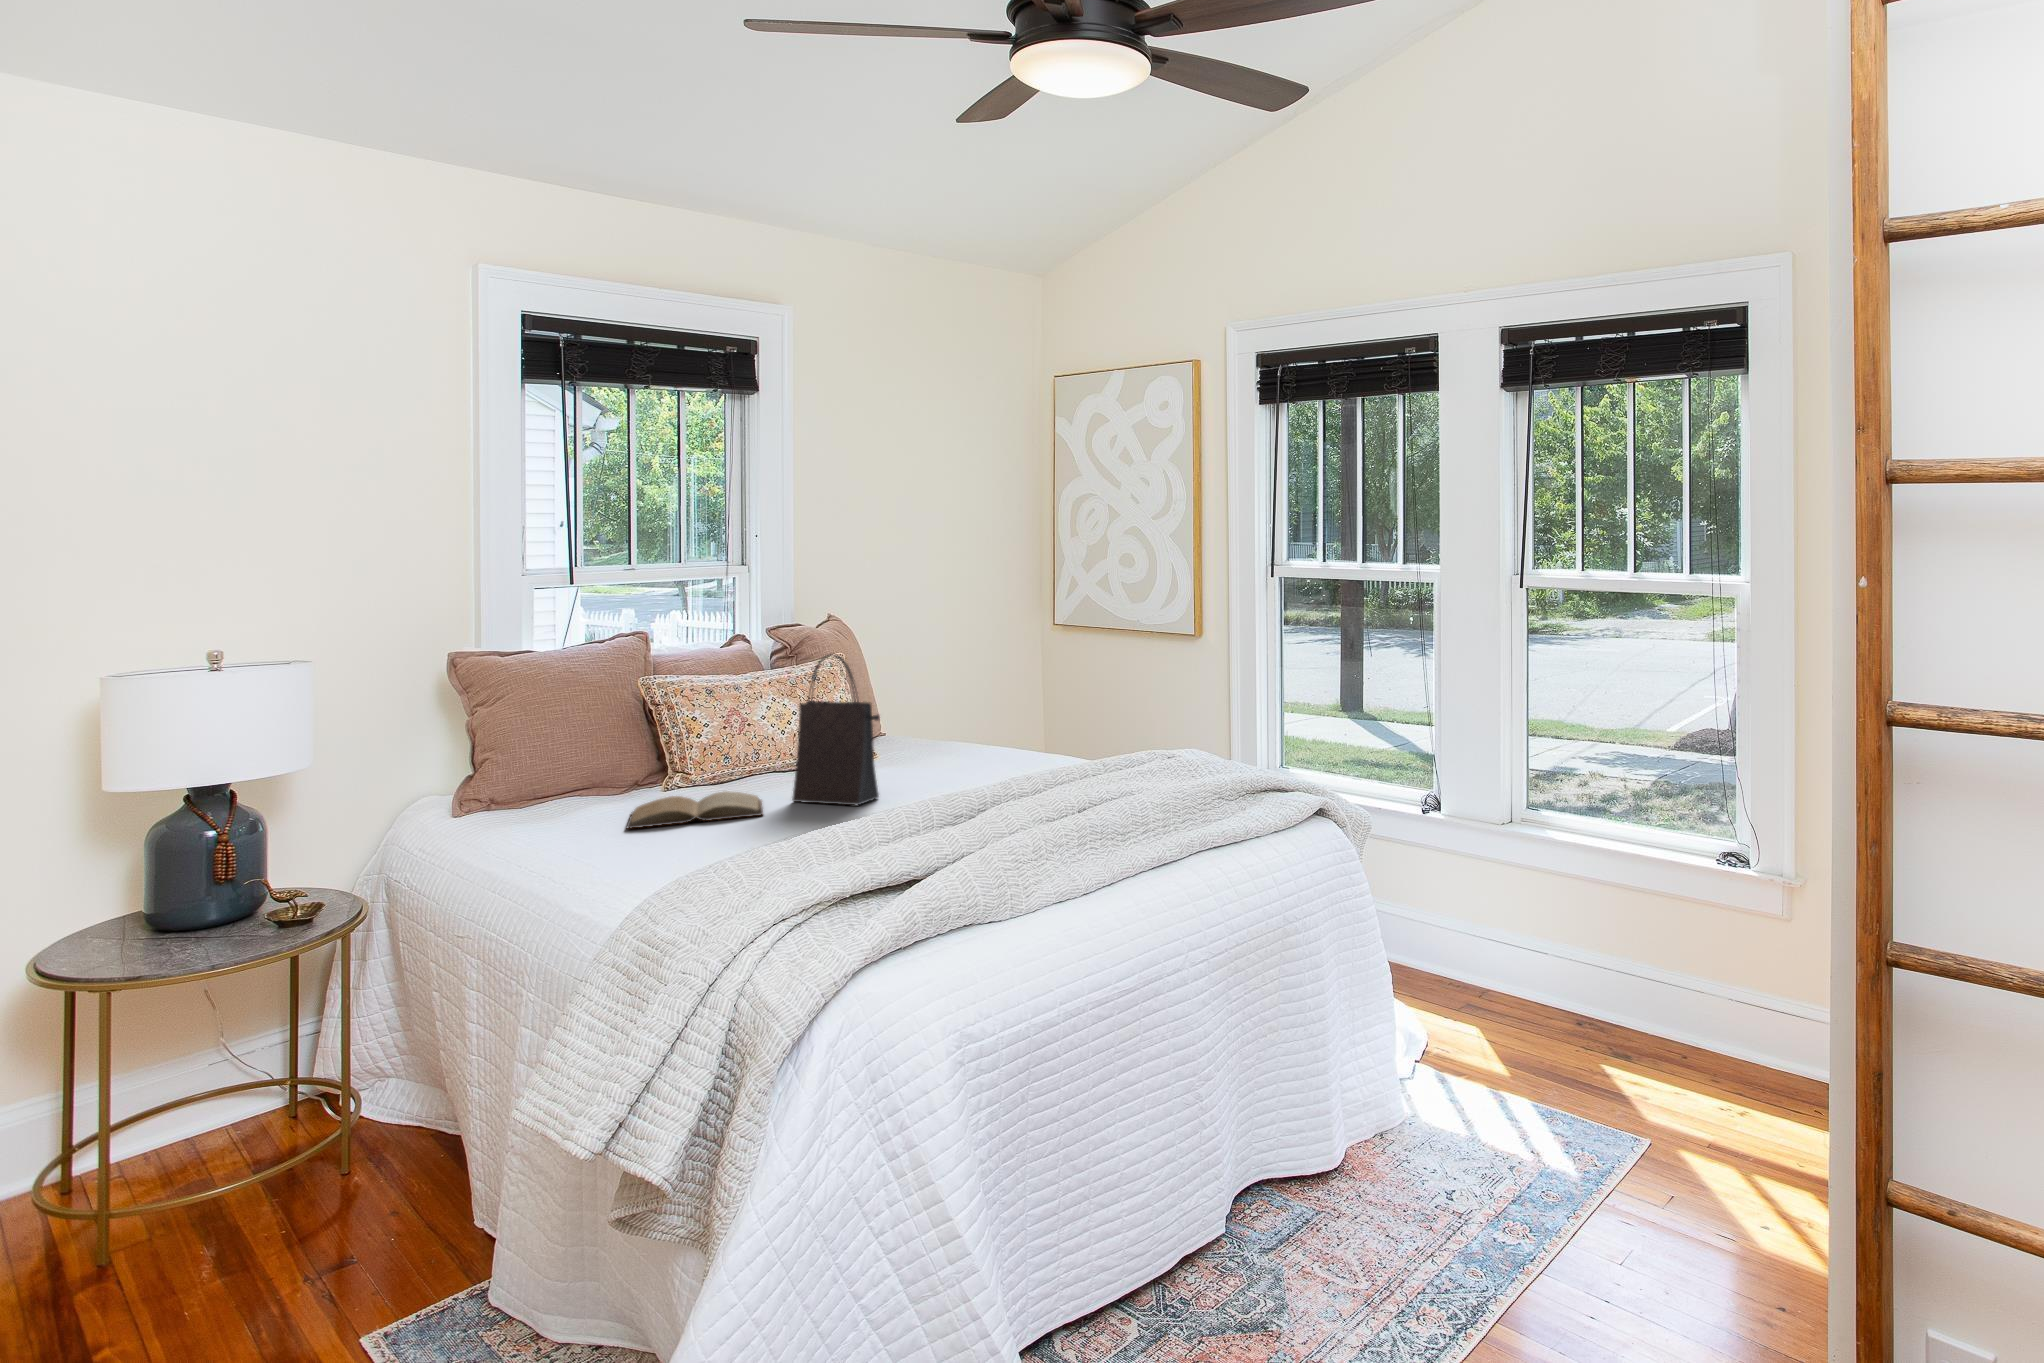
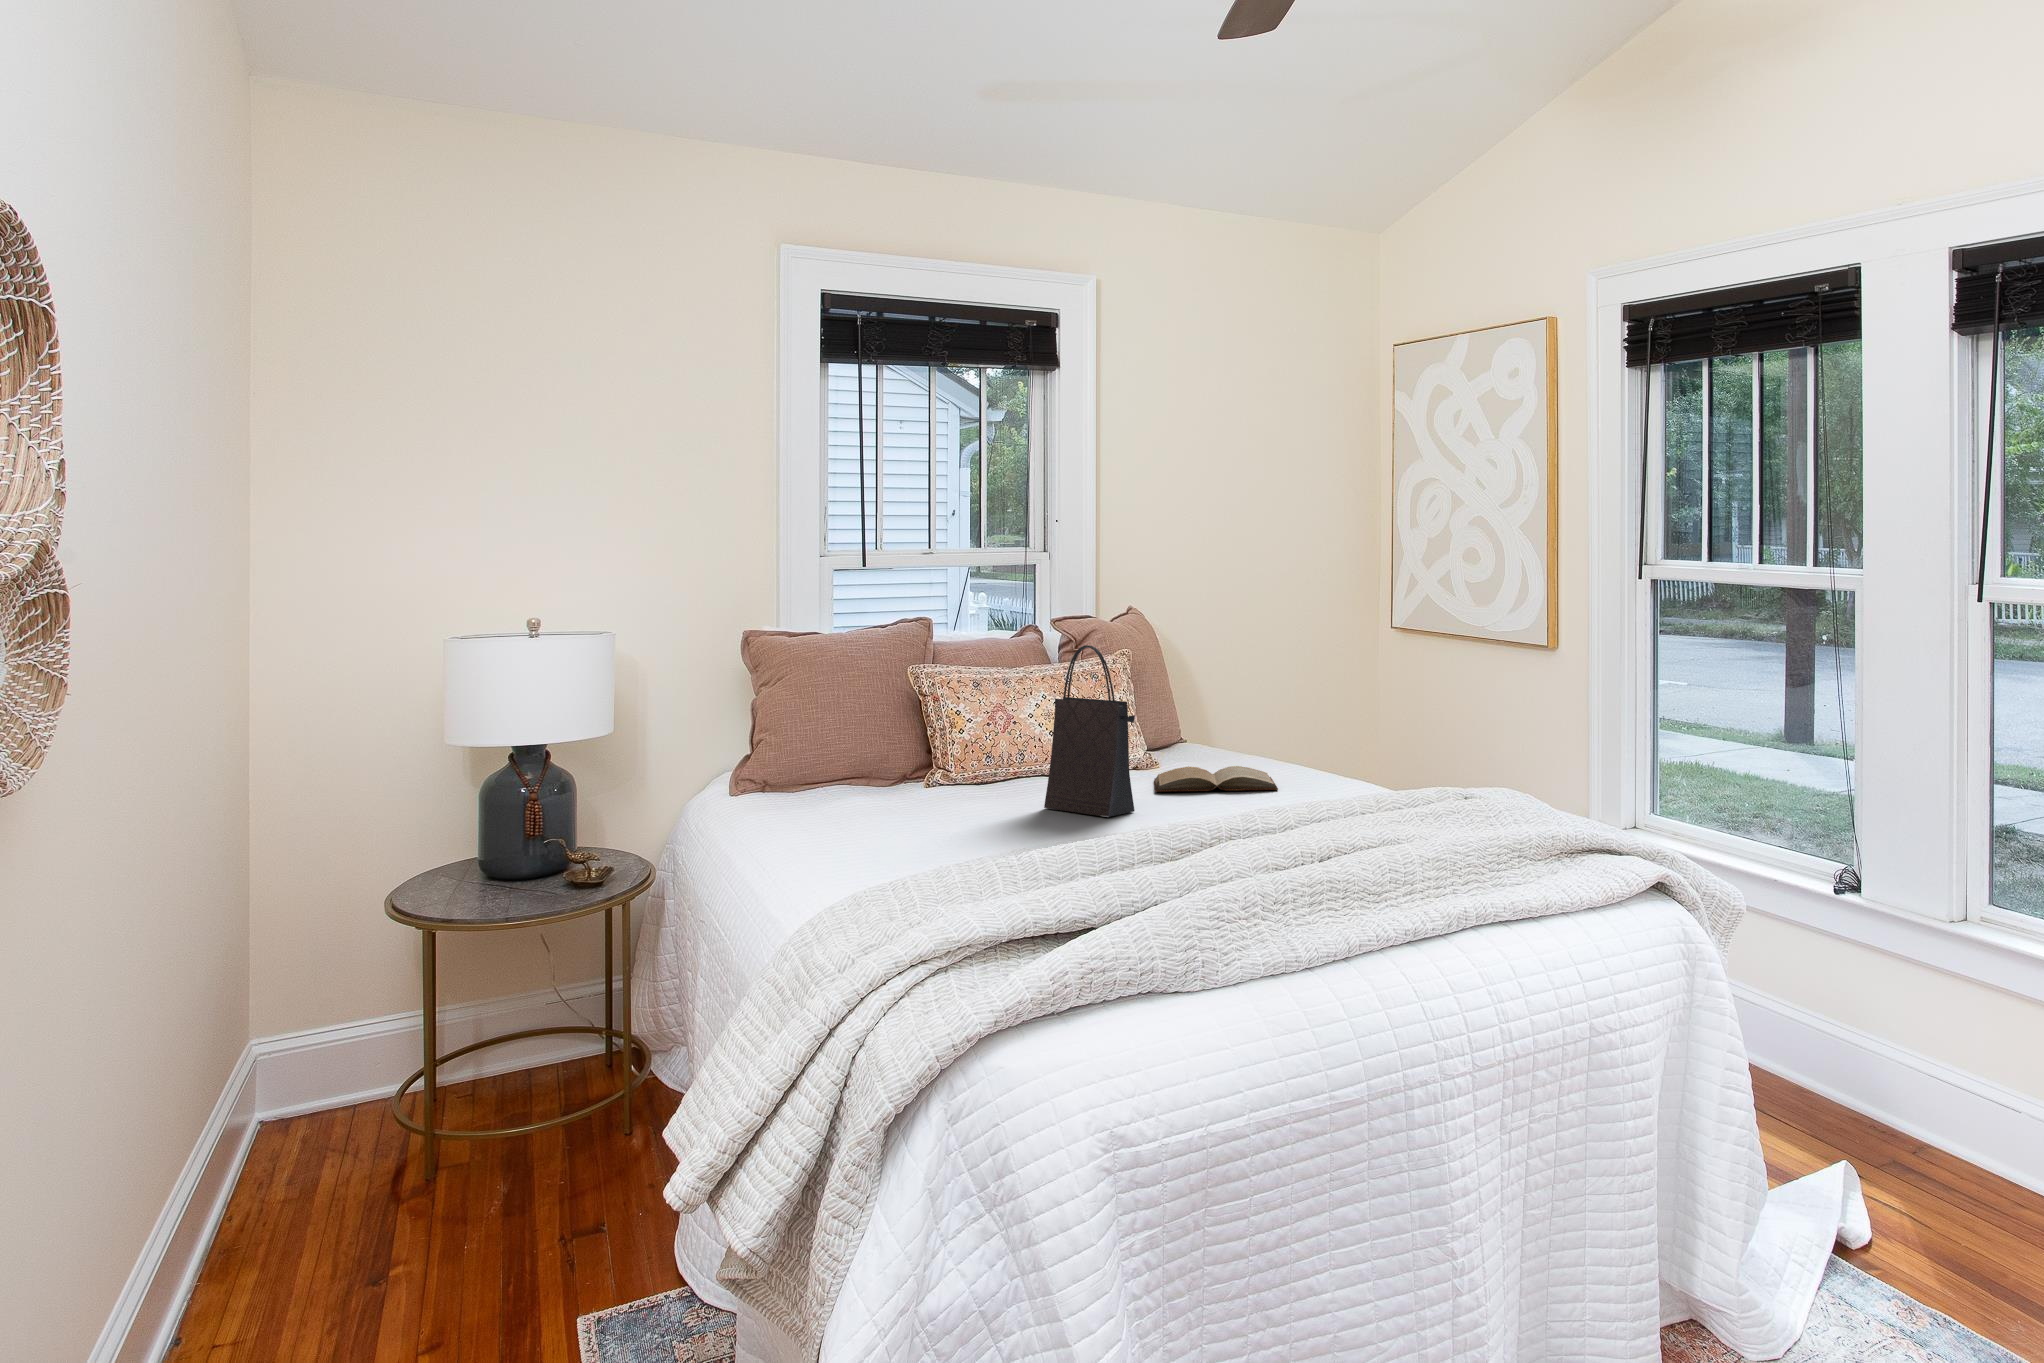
book: present [626,791,763,829] -> present [1154,766,1278,792]

